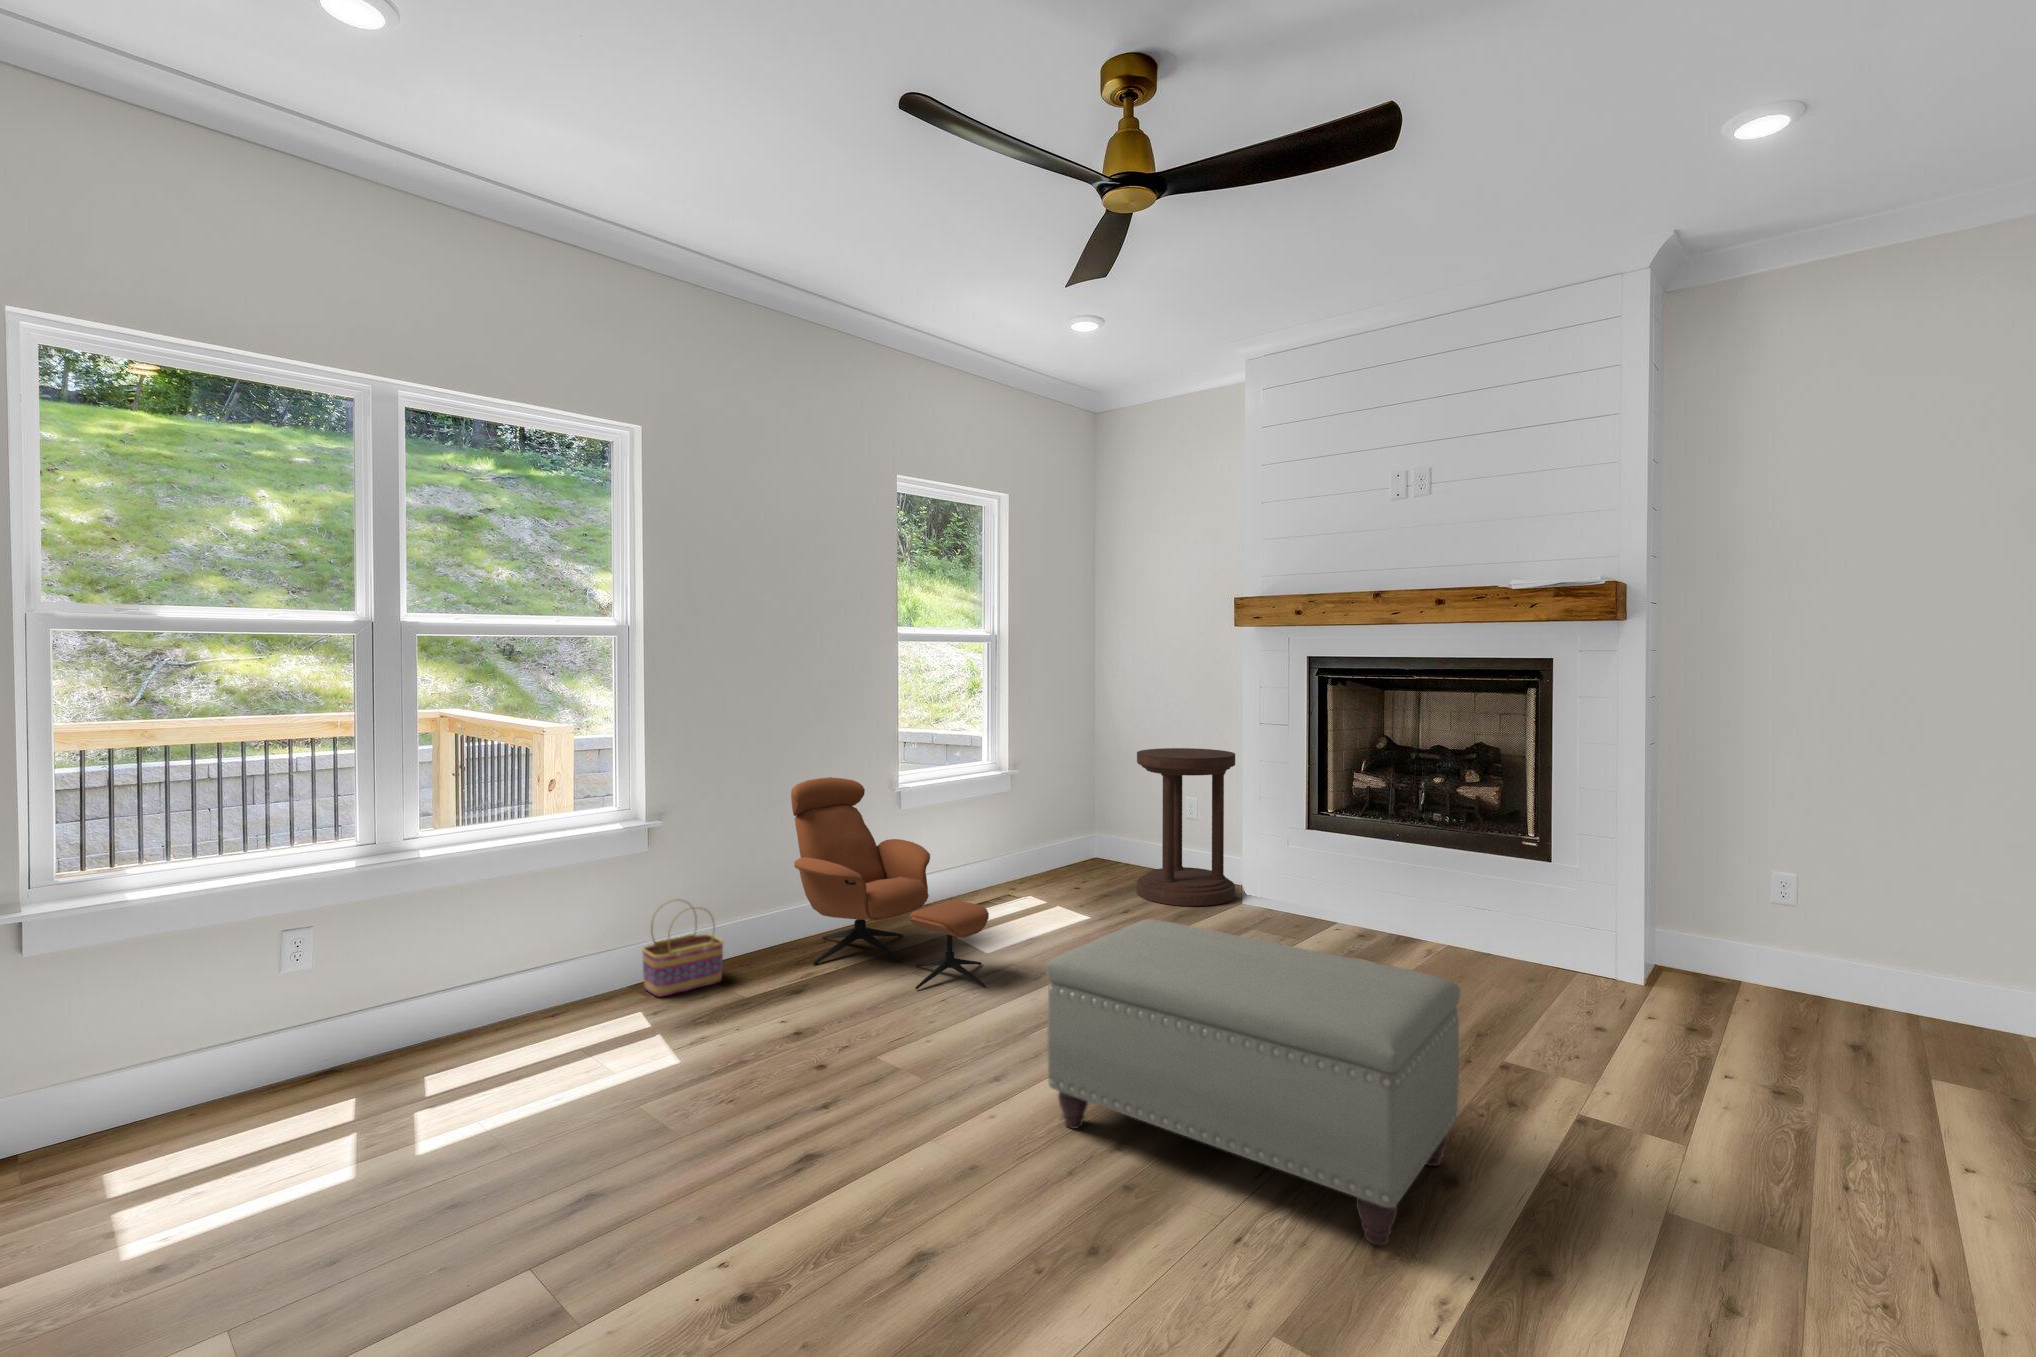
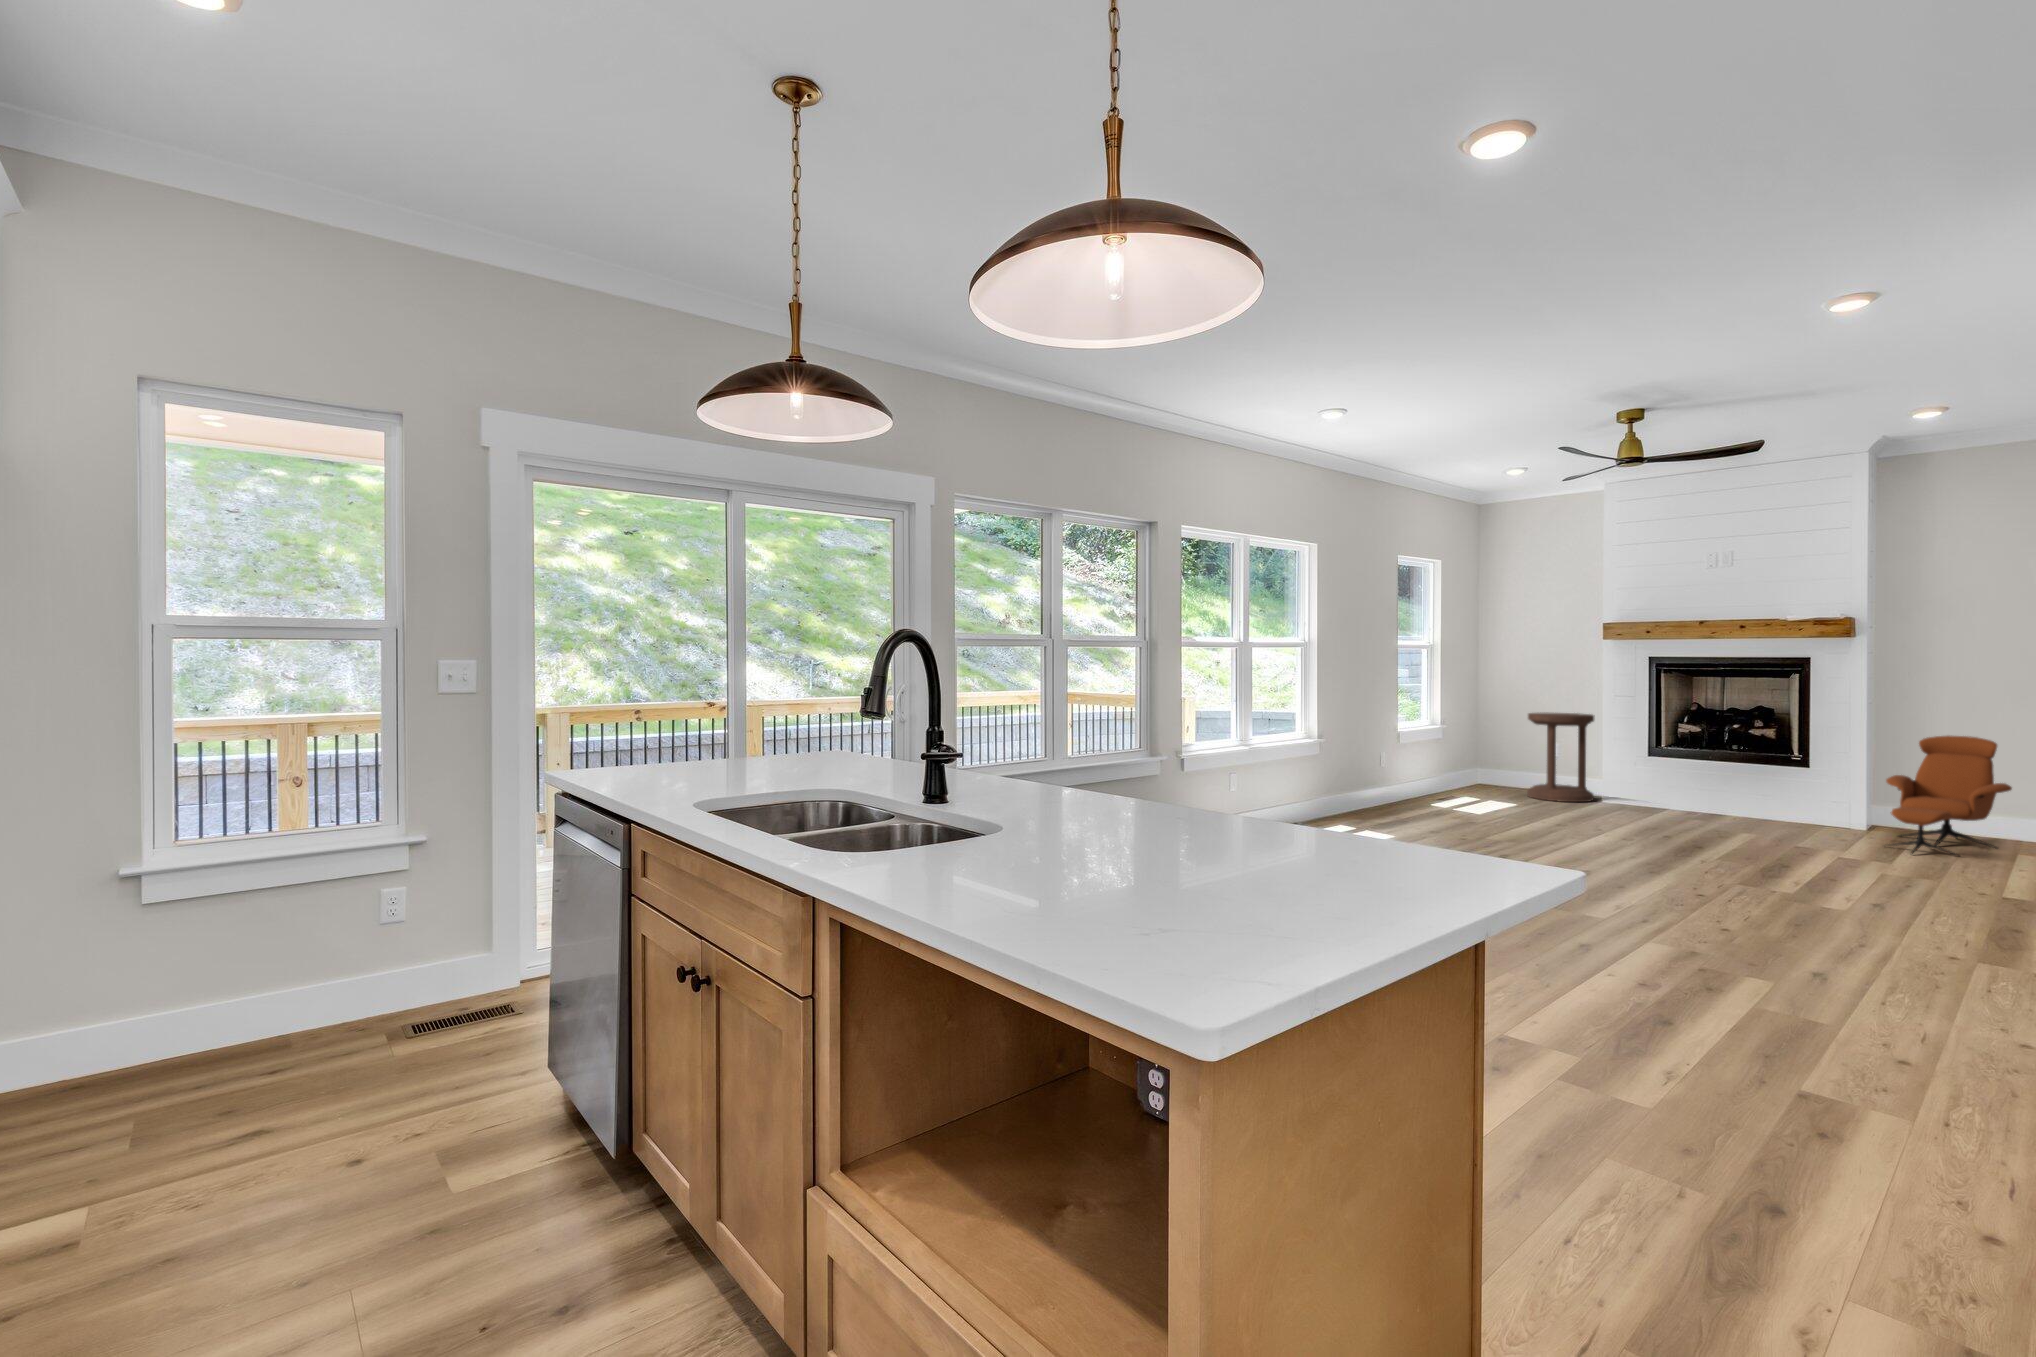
lounge chair: present [791,777,989,989] -> present [1886,736,2012,854]
basket: present [642,901,723,996] -> none [1310,776,1347,820]
ottoman: present [1046,919,1461,1245] -> none [1576,776,1776,877]

